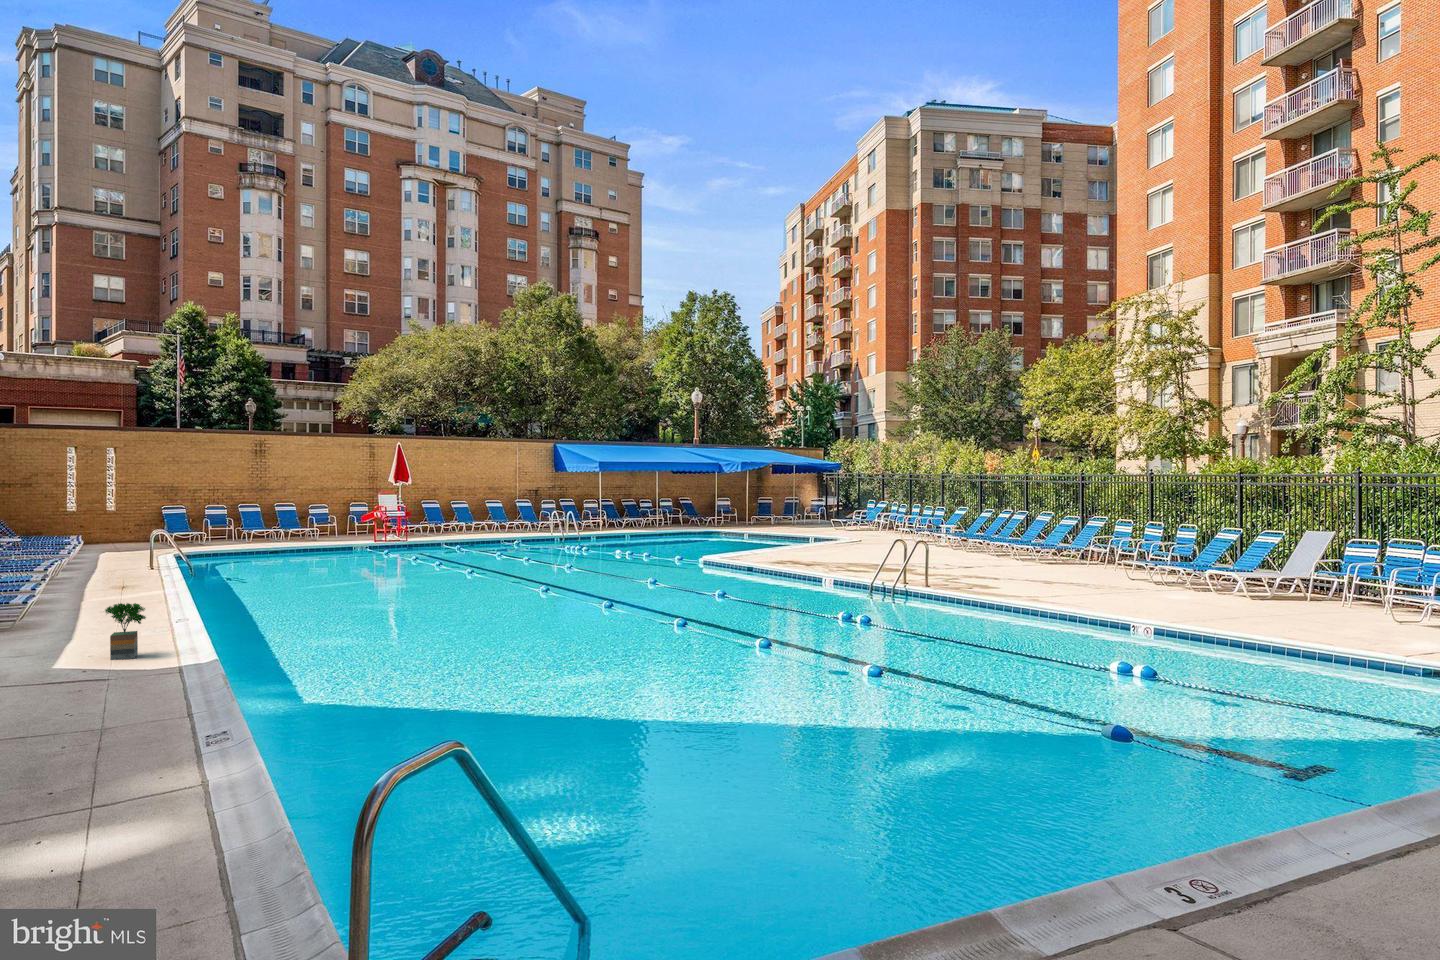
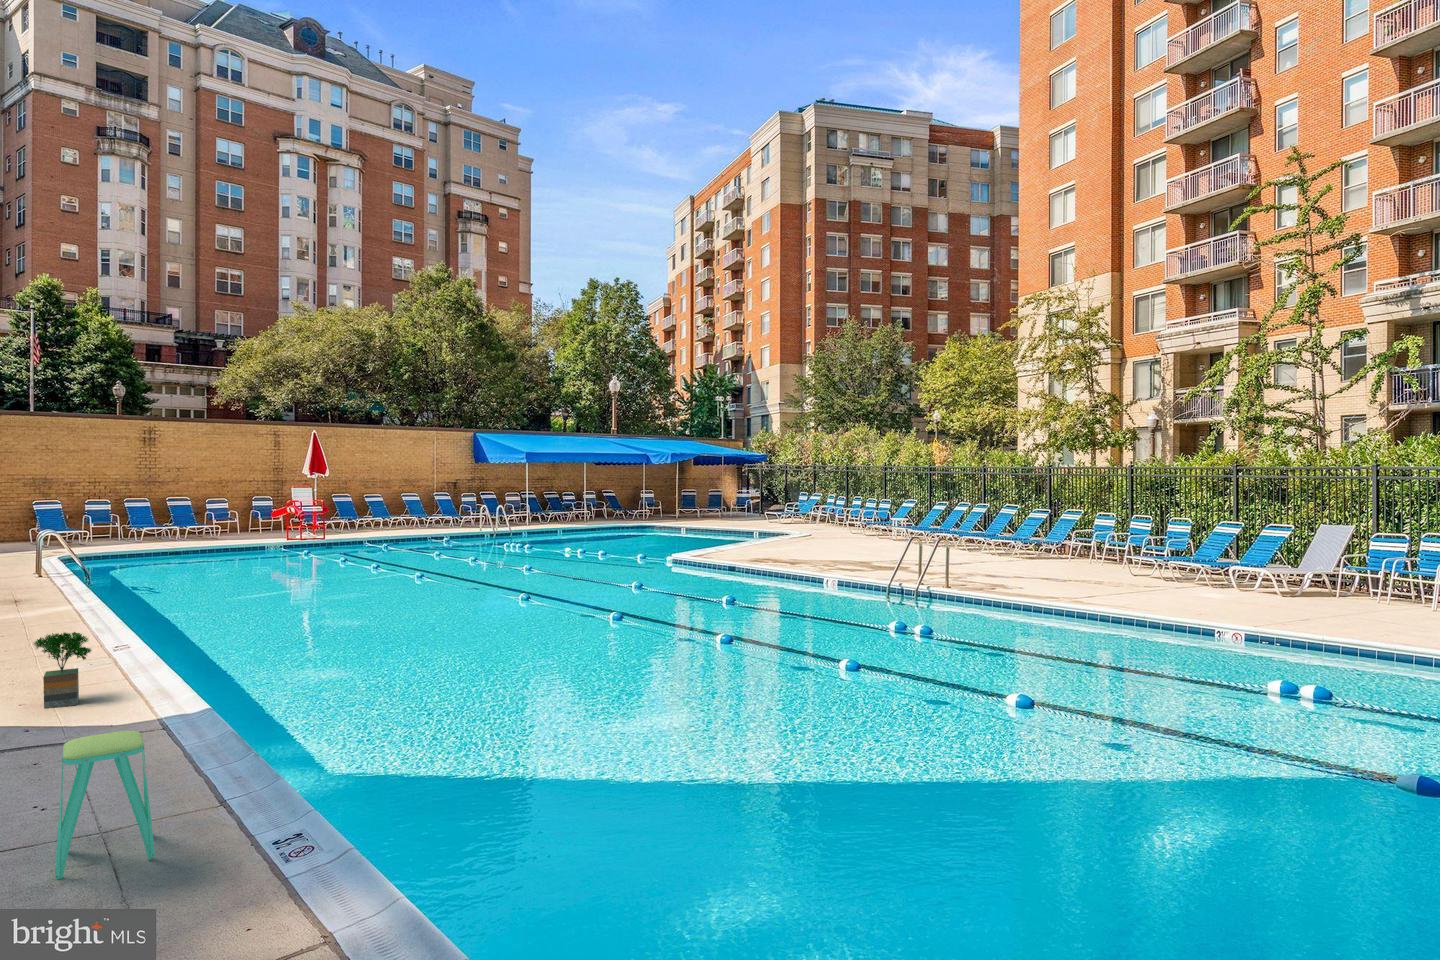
stool: none [67,660,139,754] -> present [55,731,155,879]

